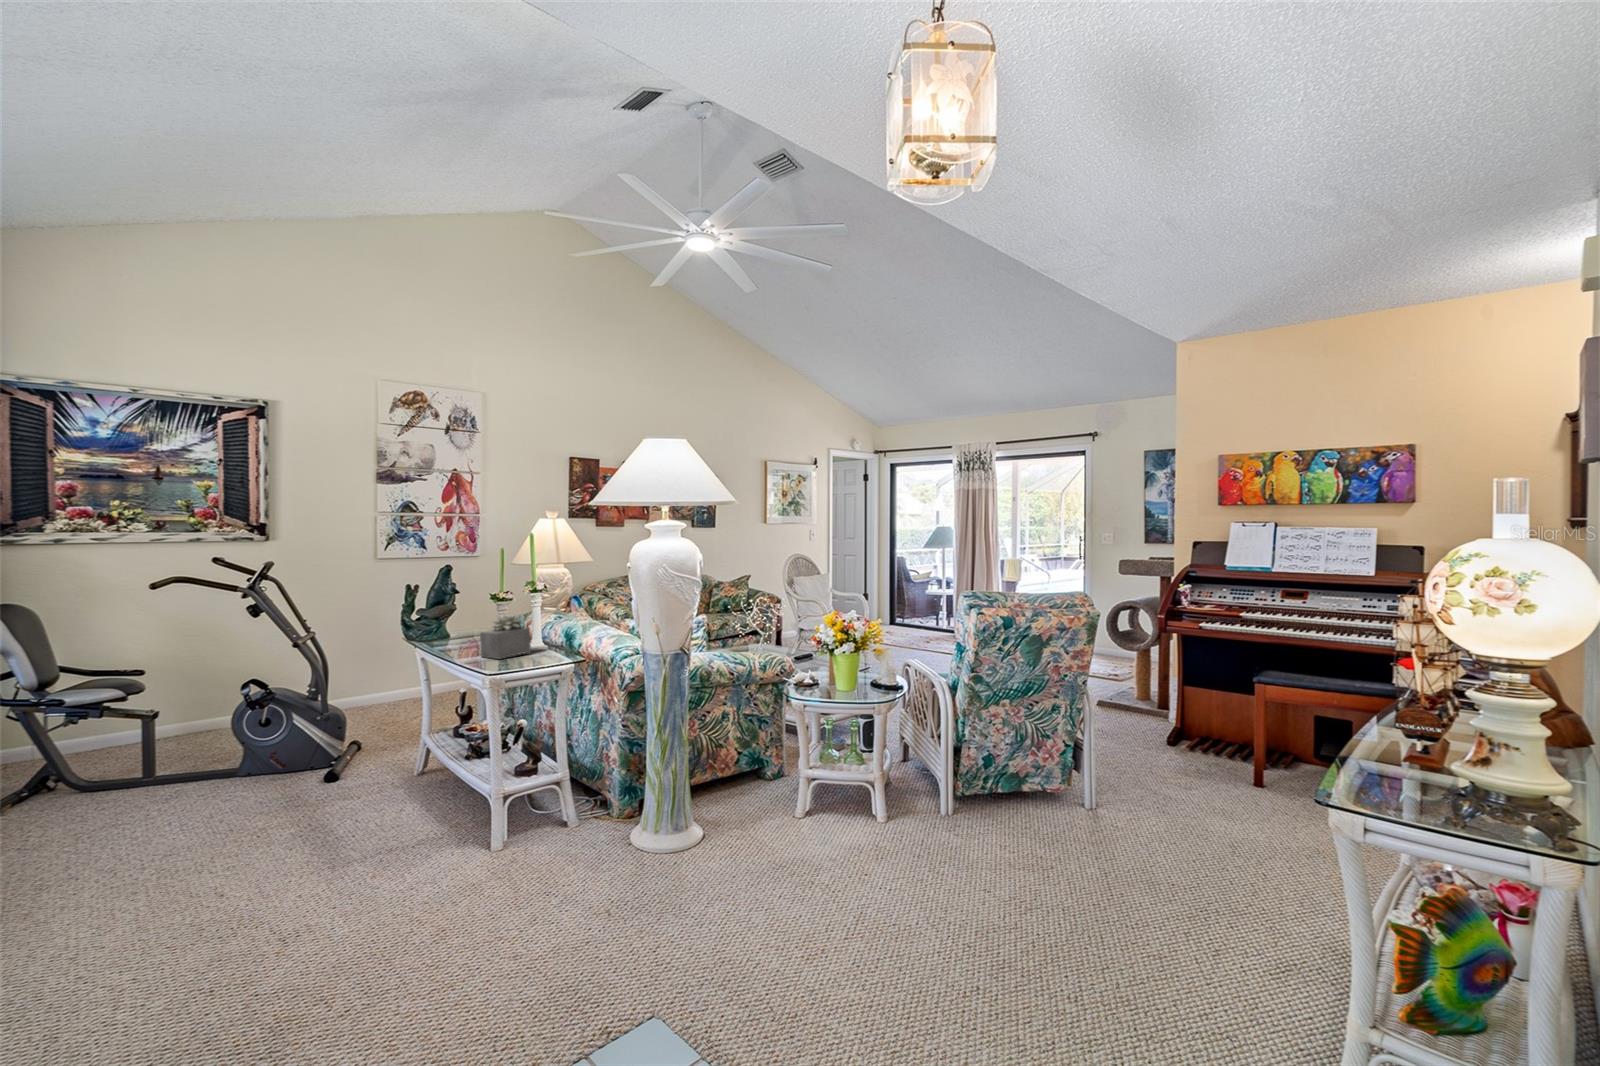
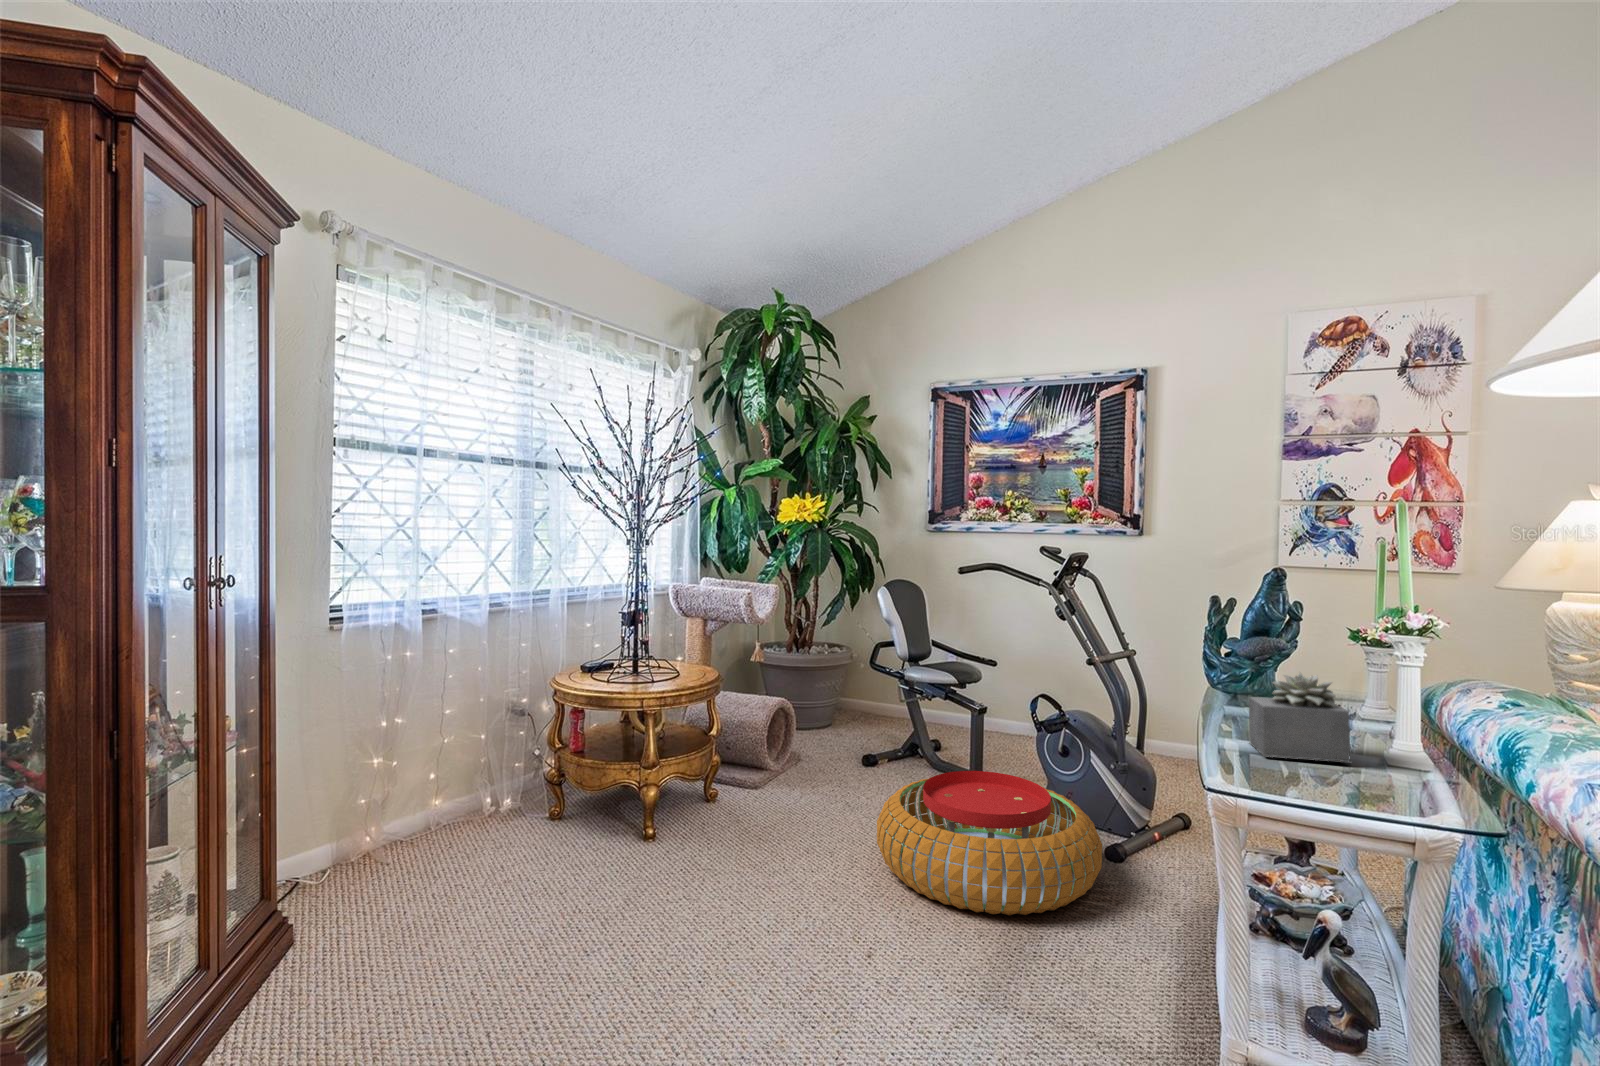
pouf: none [155,742,370,851] -> present [877,771,1102,915]

